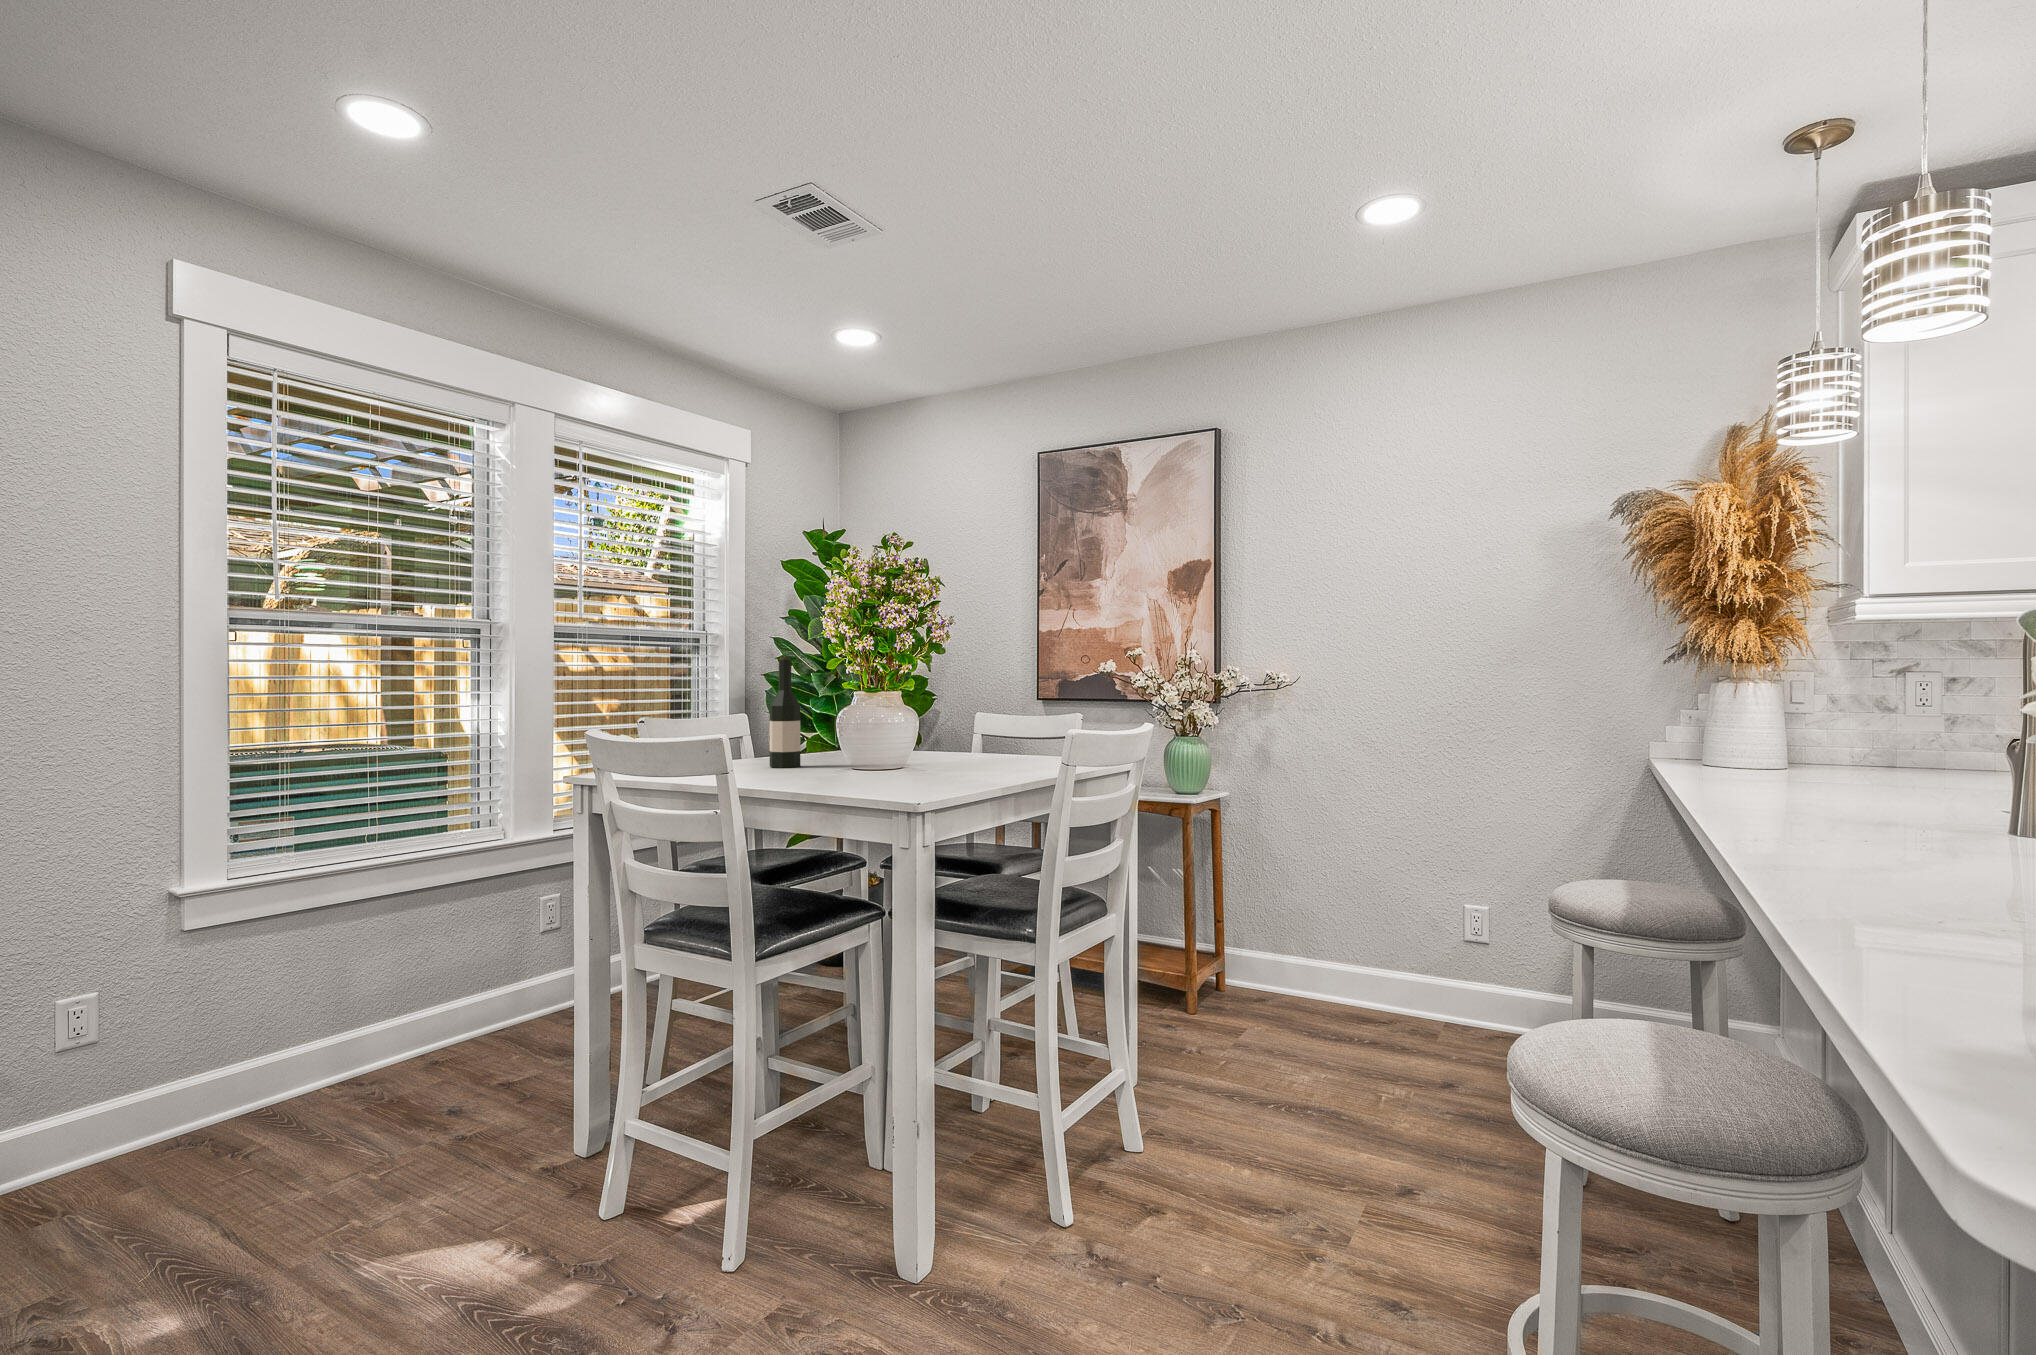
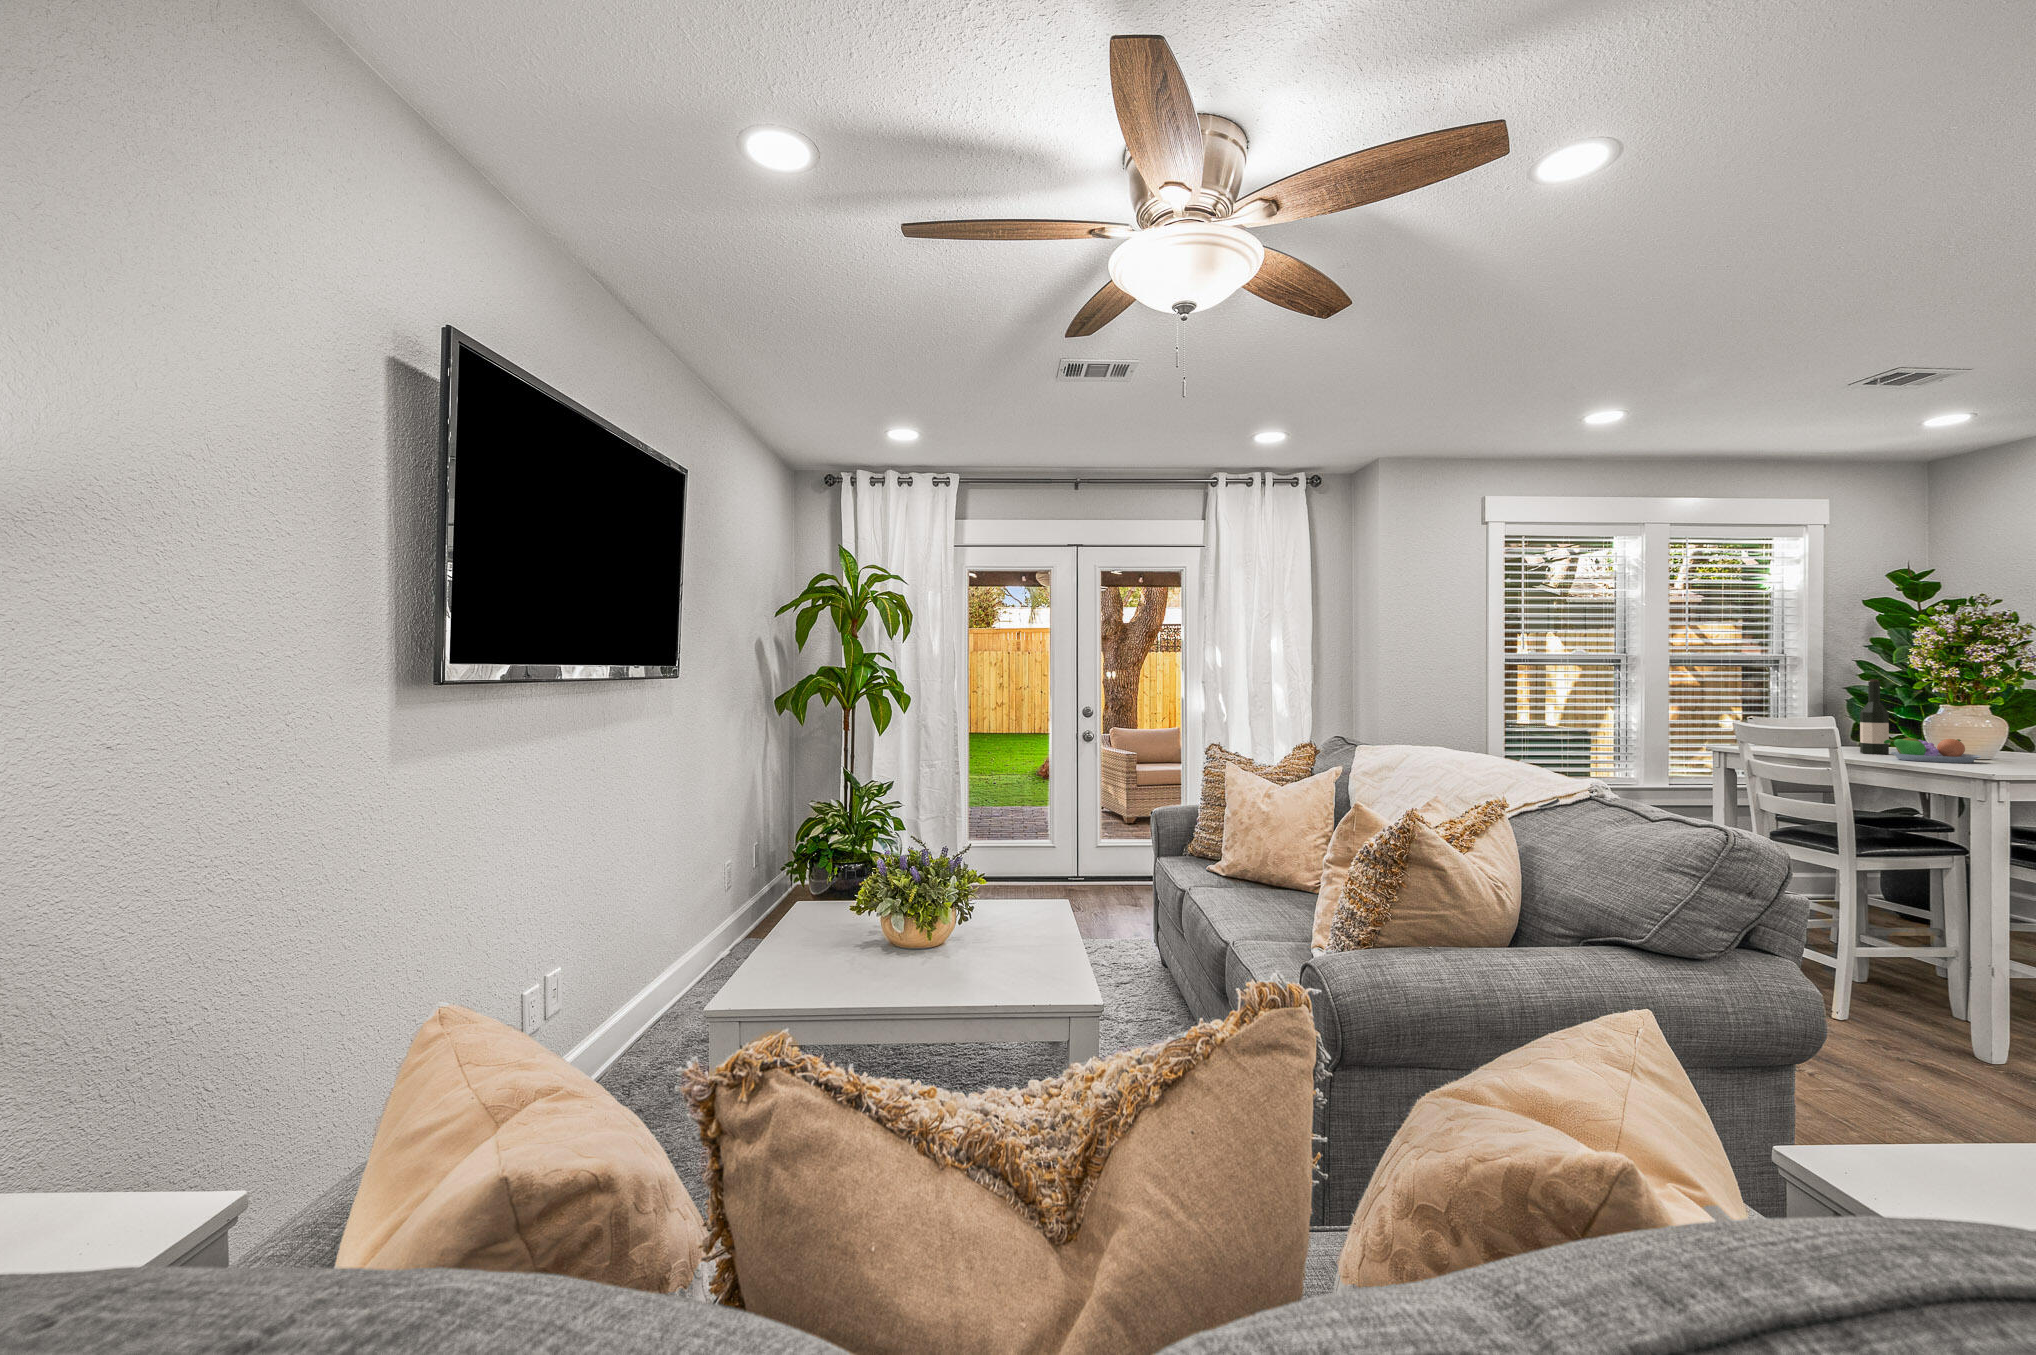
fruit bowl: none [791,737,896,780] -> present [1884,734,1981,763]

